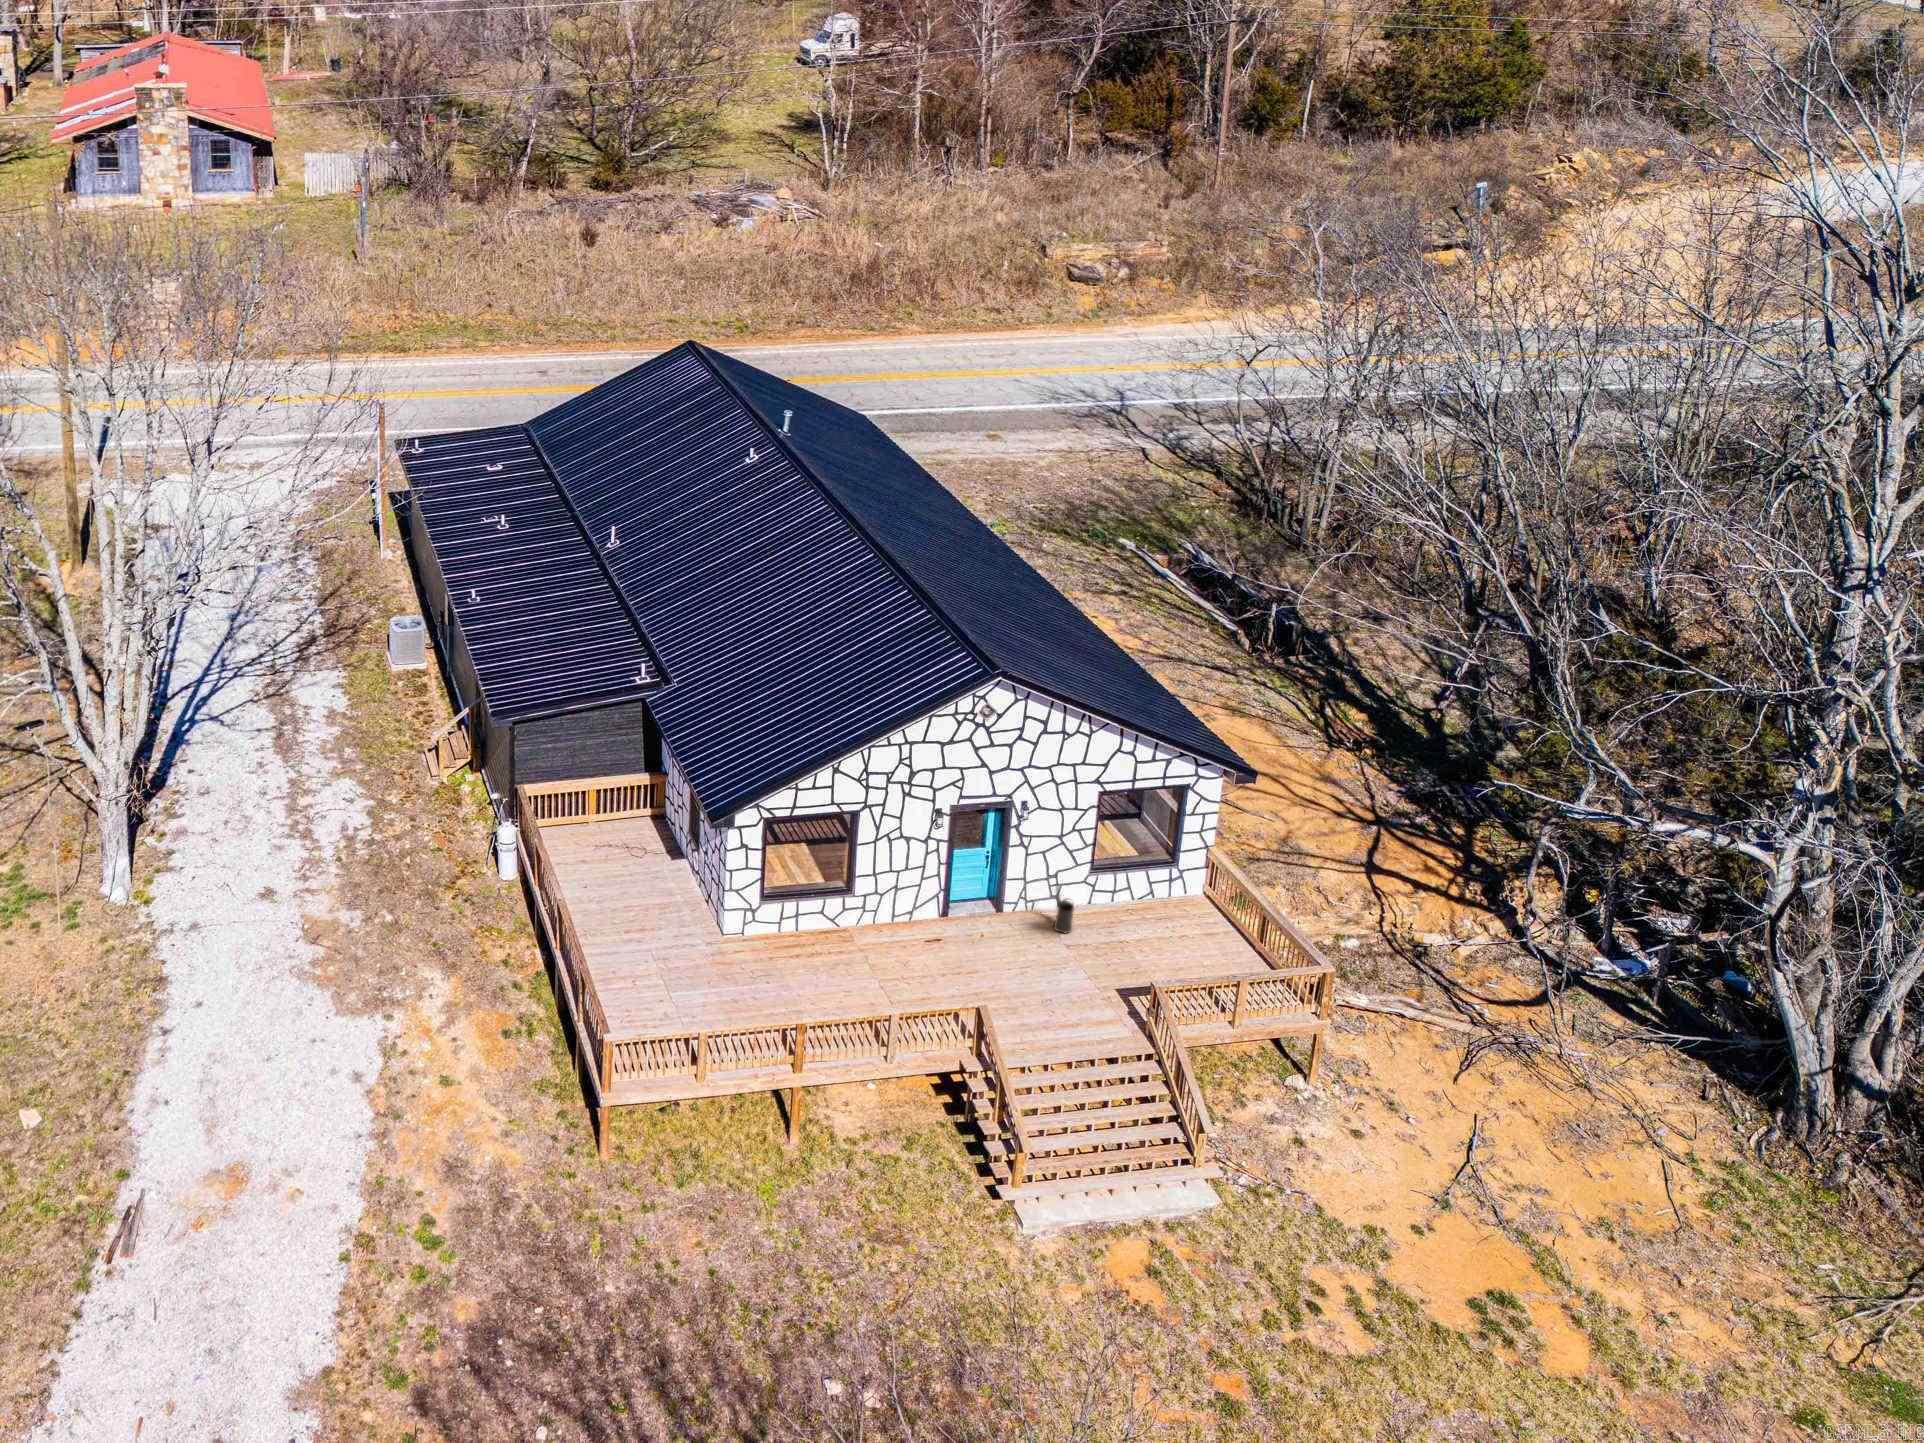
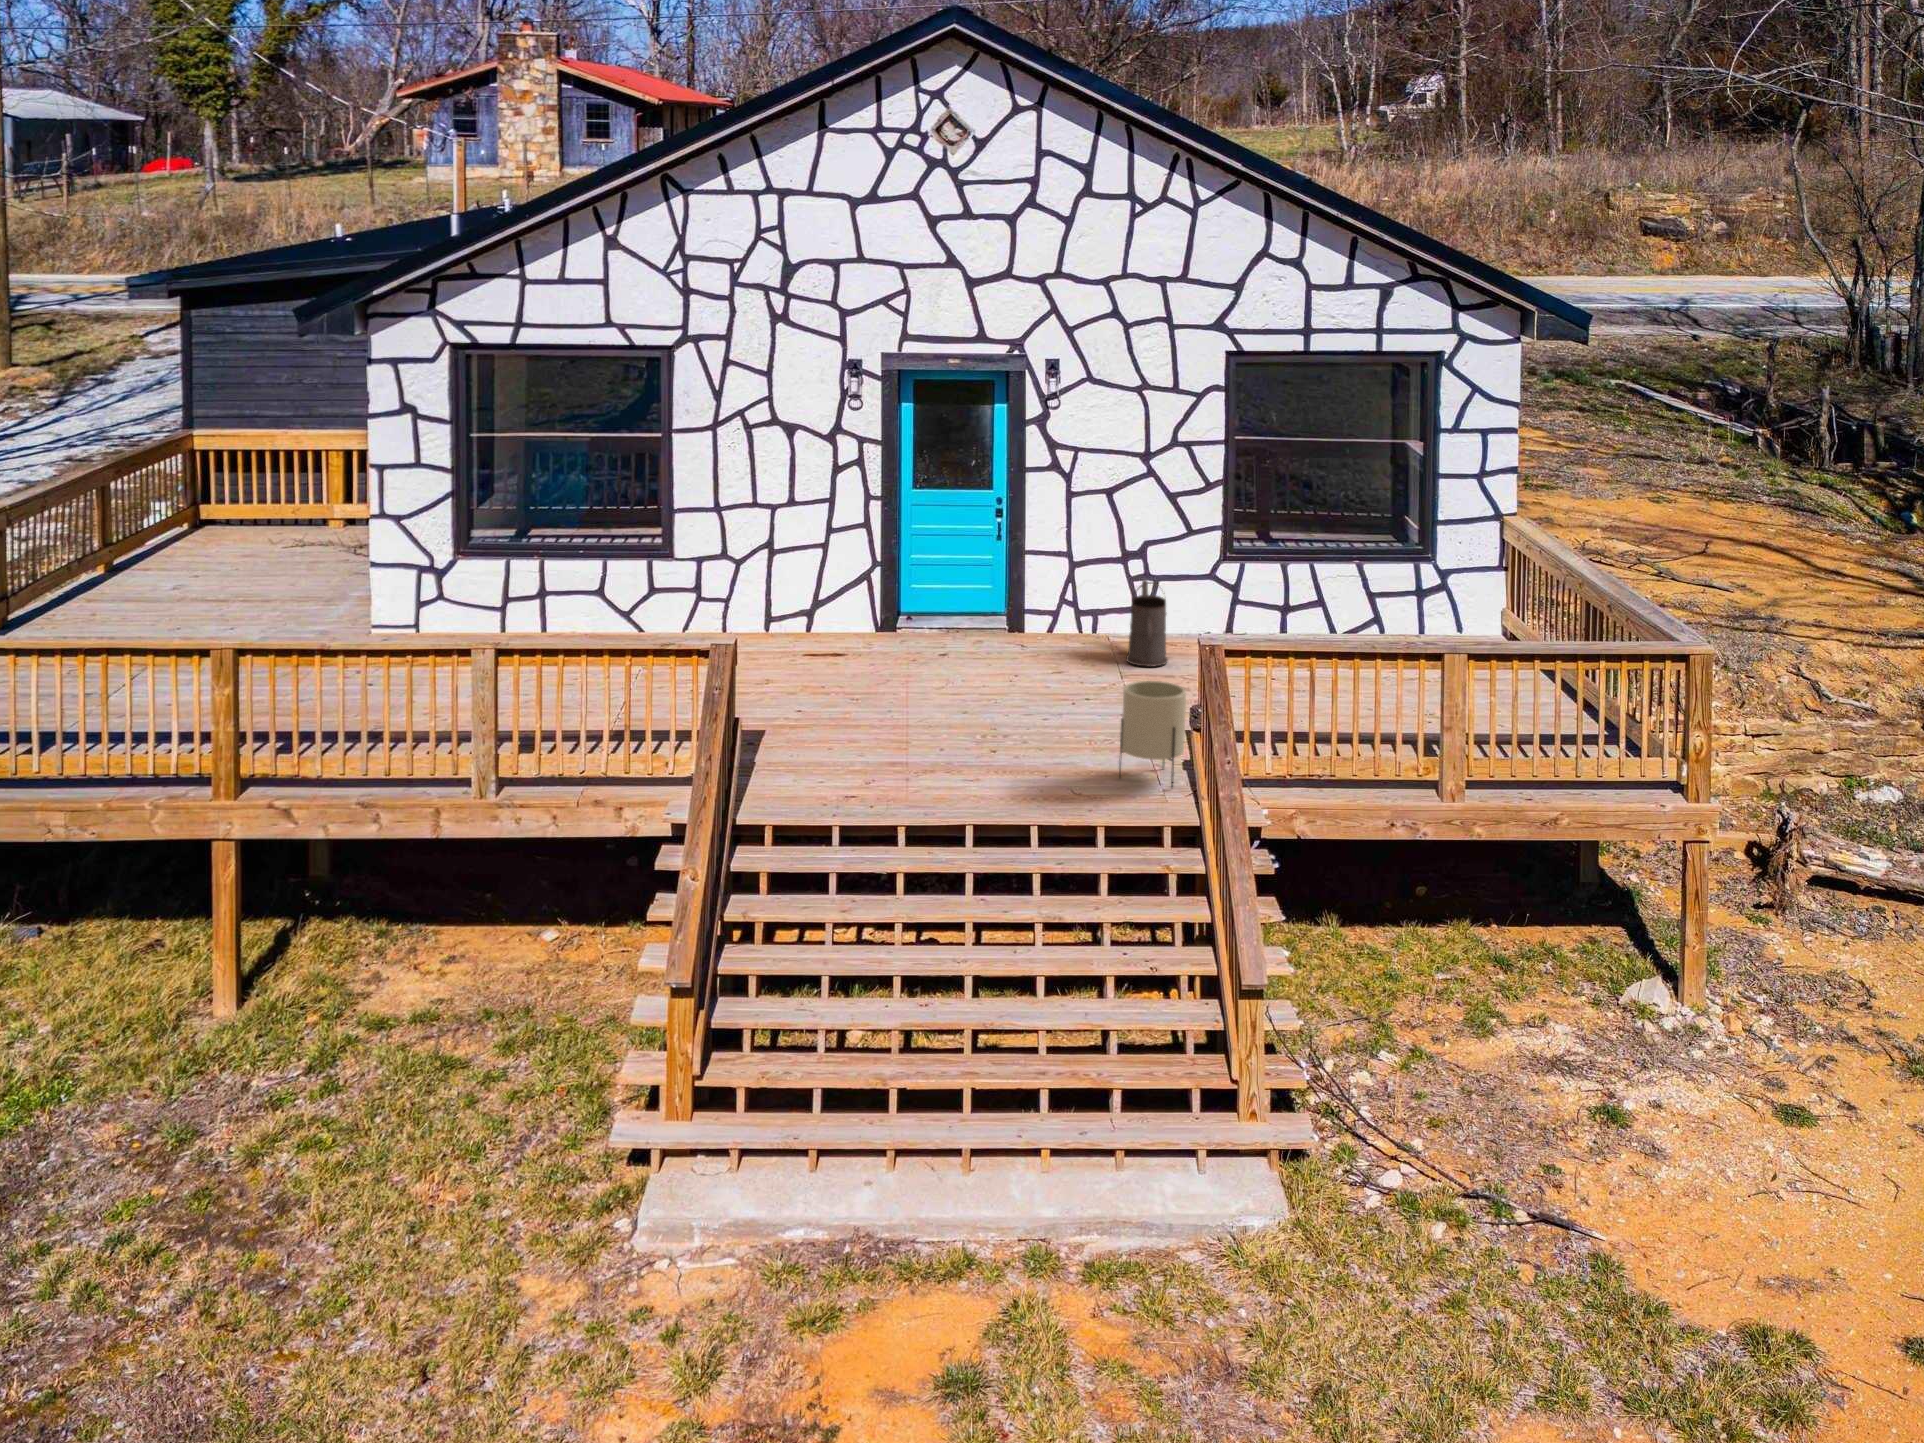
planter: none [1091,992,1122,1037] -> present [1119,681,1186,787]

